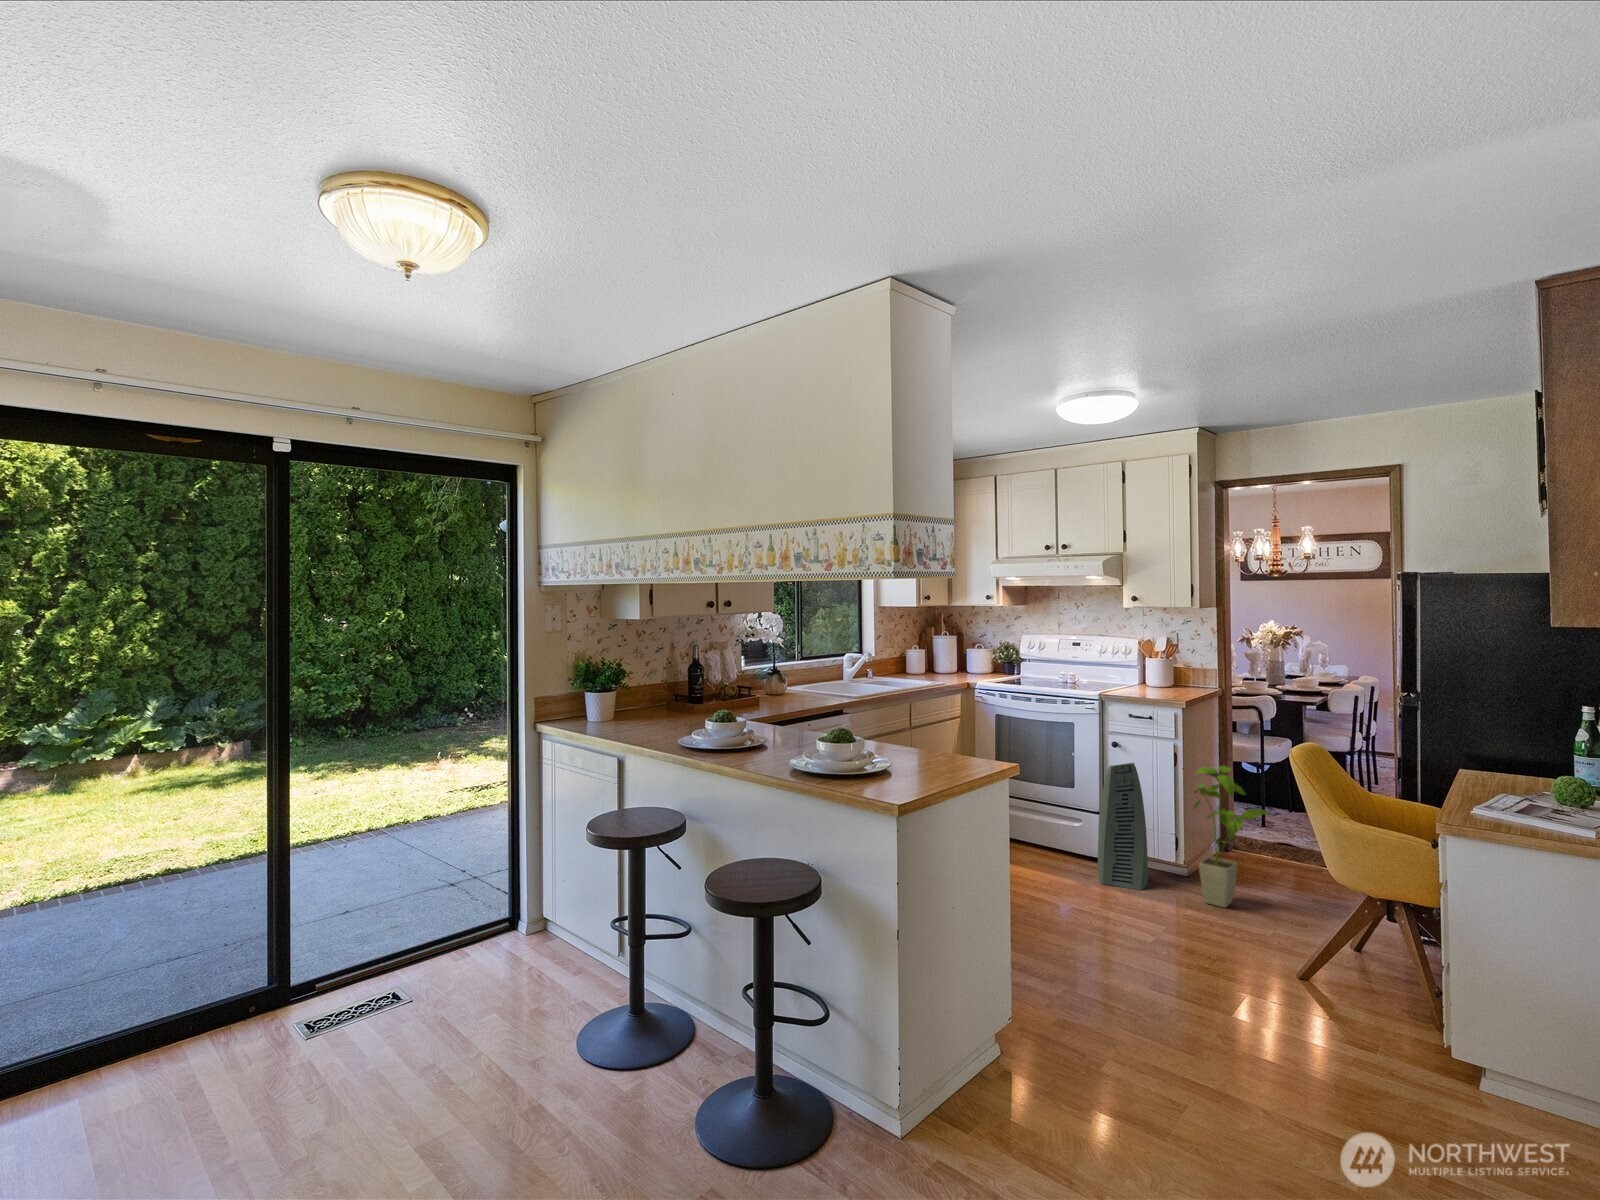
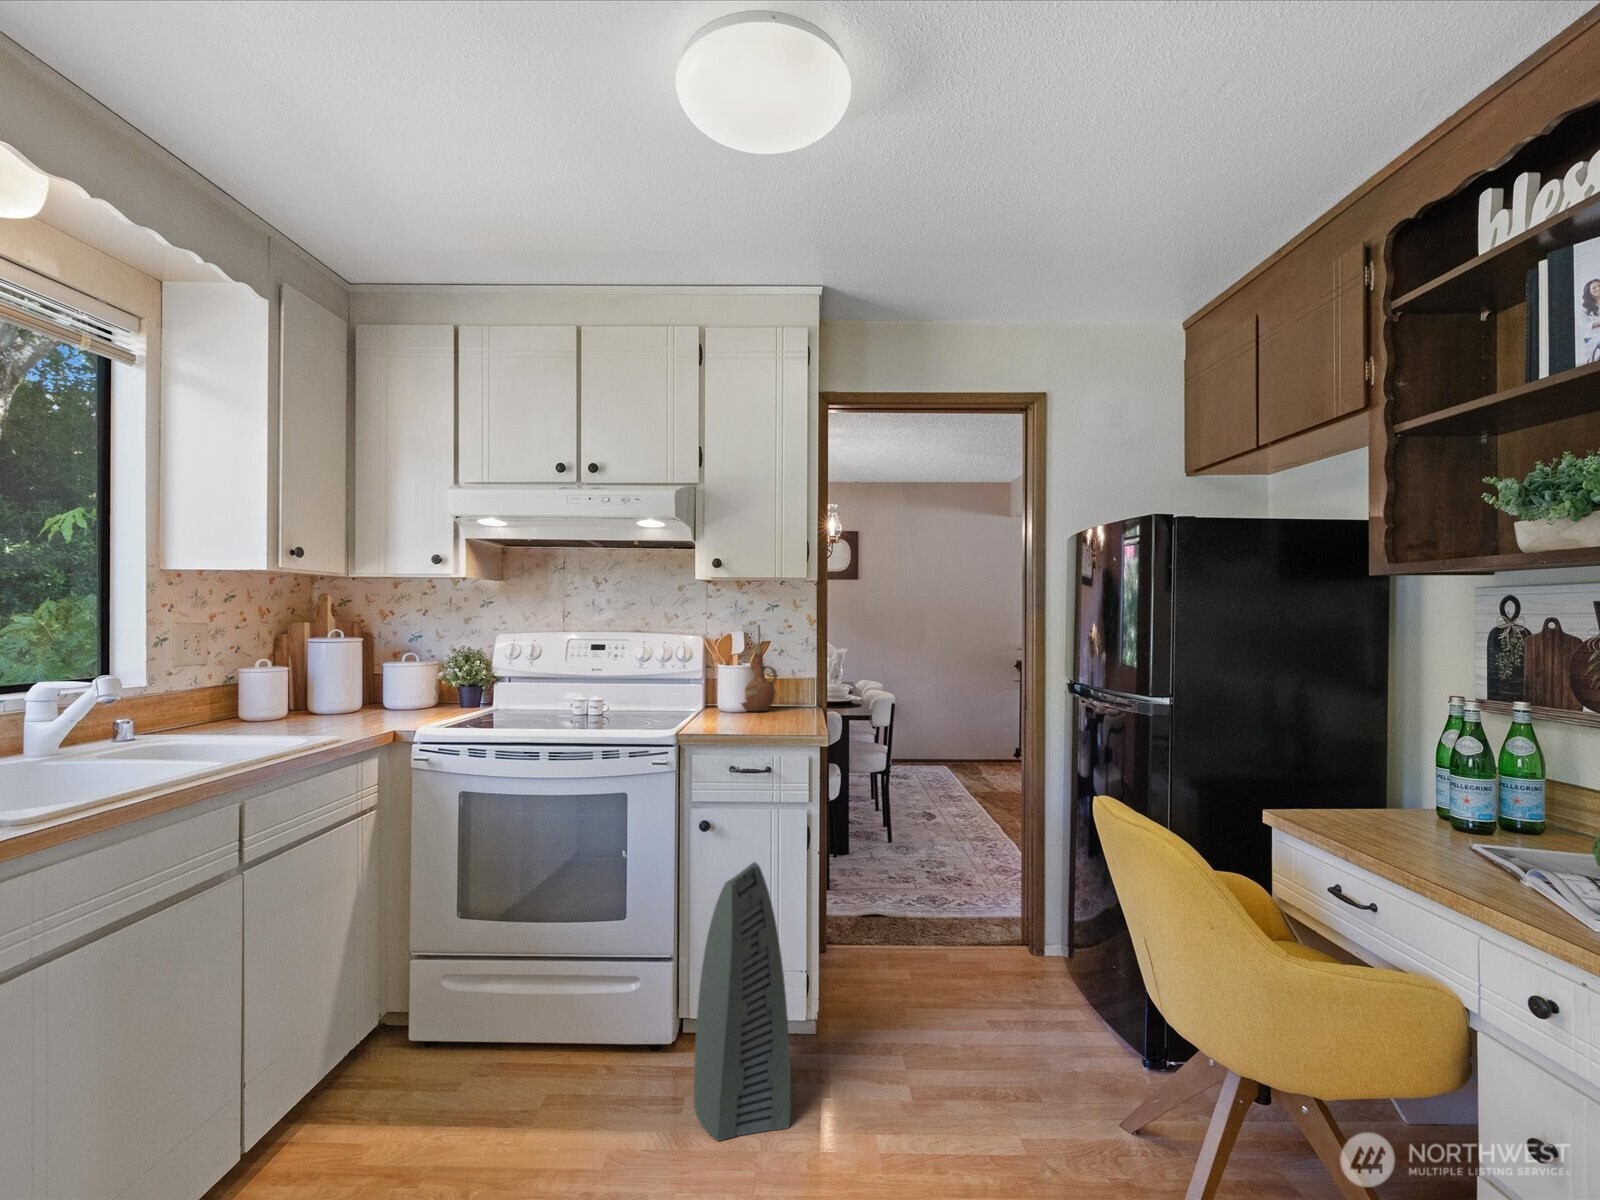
ceramic pitcher: none [1158,646,1185,689] -> present [741,643,777,711]
house plant: present [1193,766,1271,908] -> none [869,850,1003,1120]

